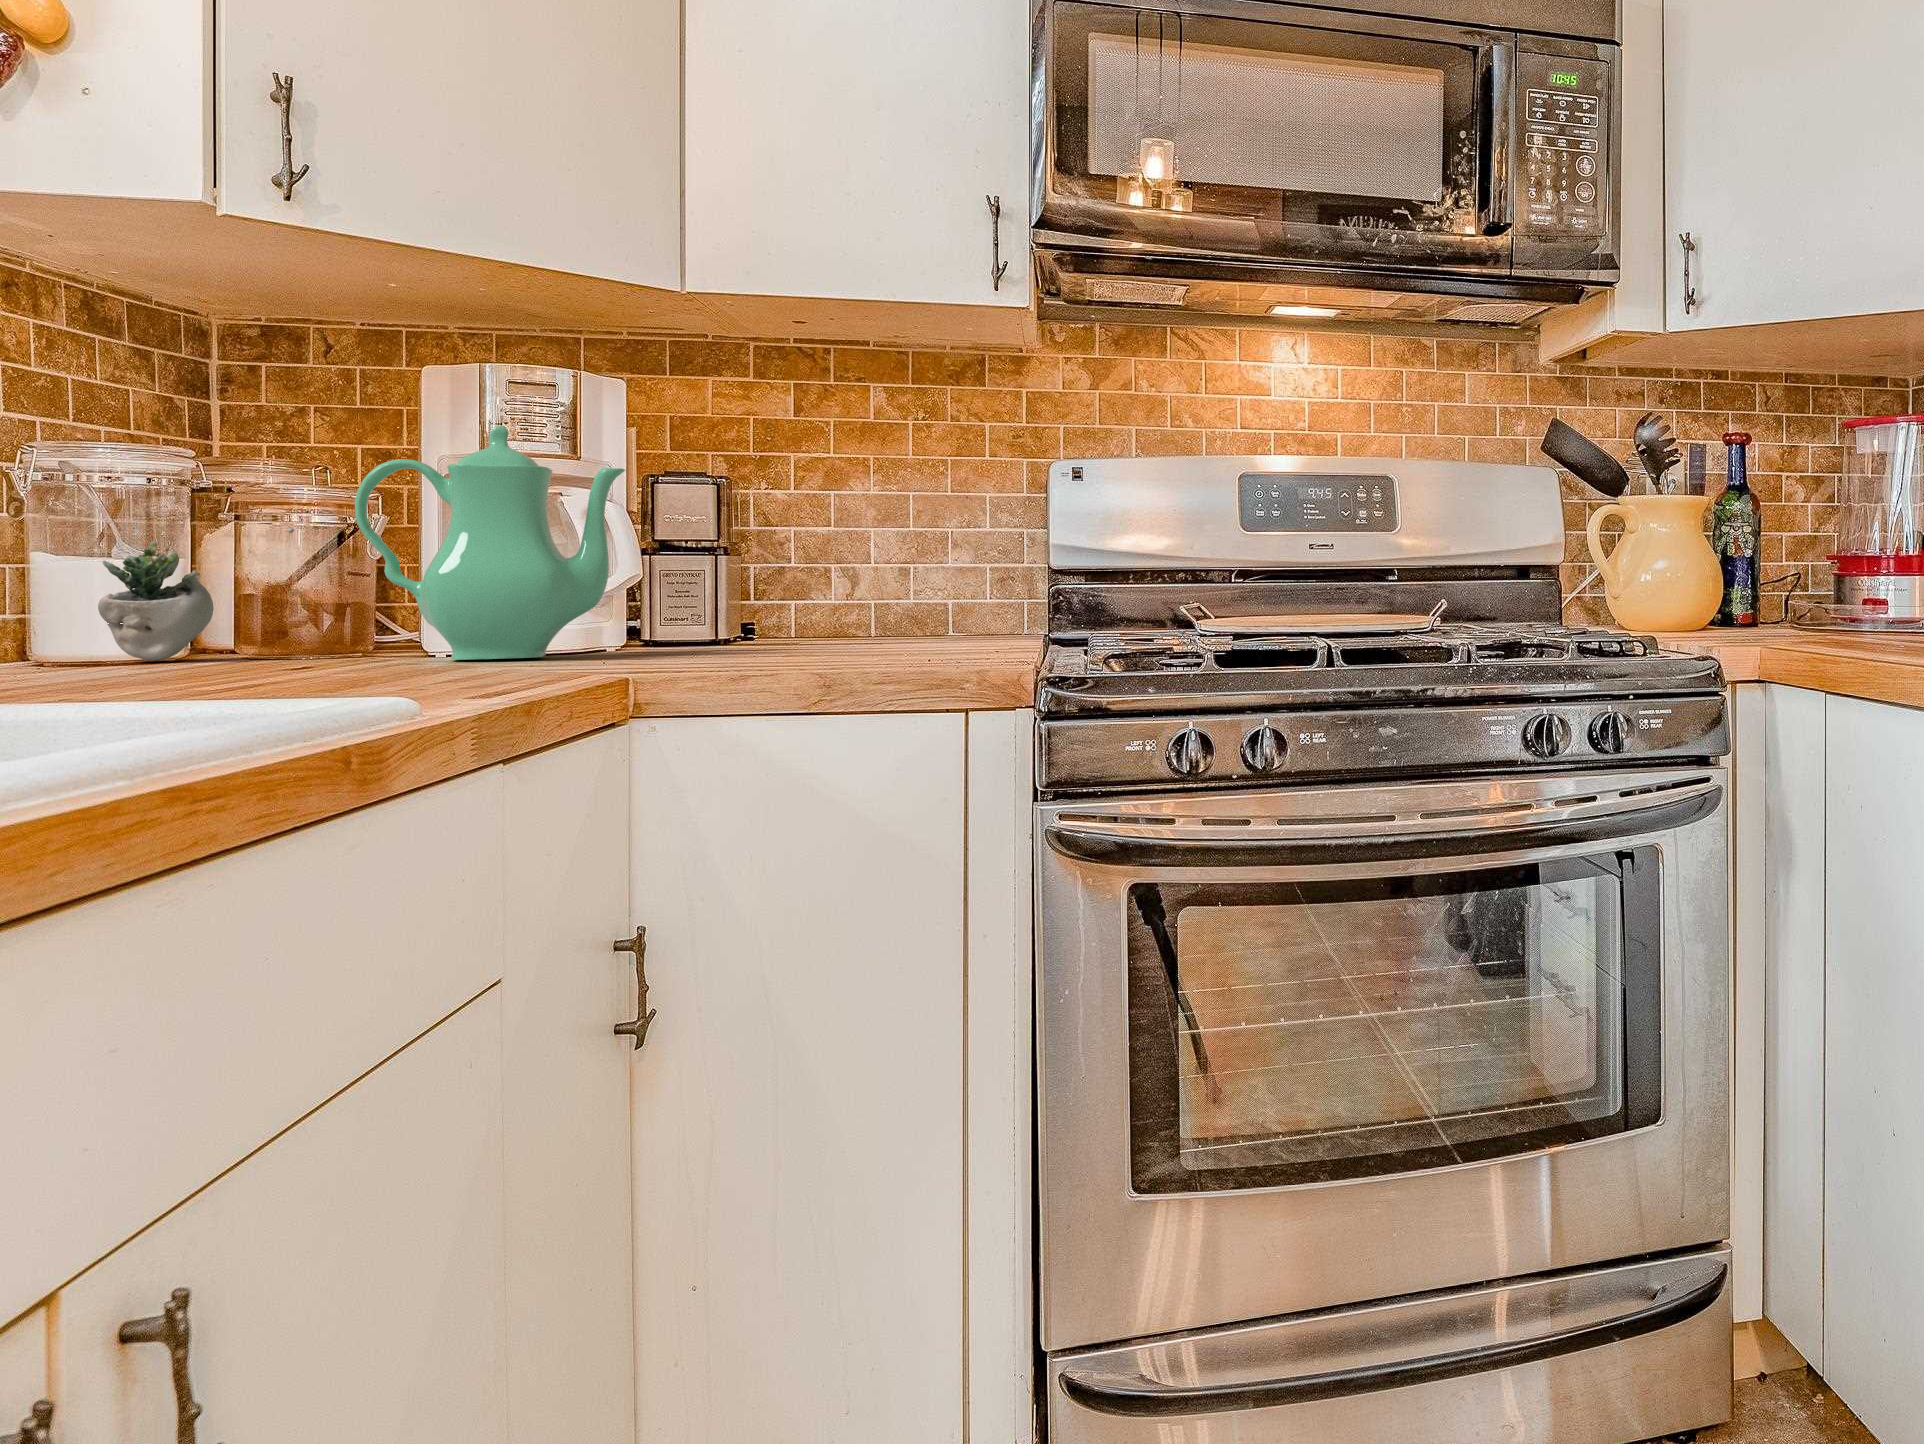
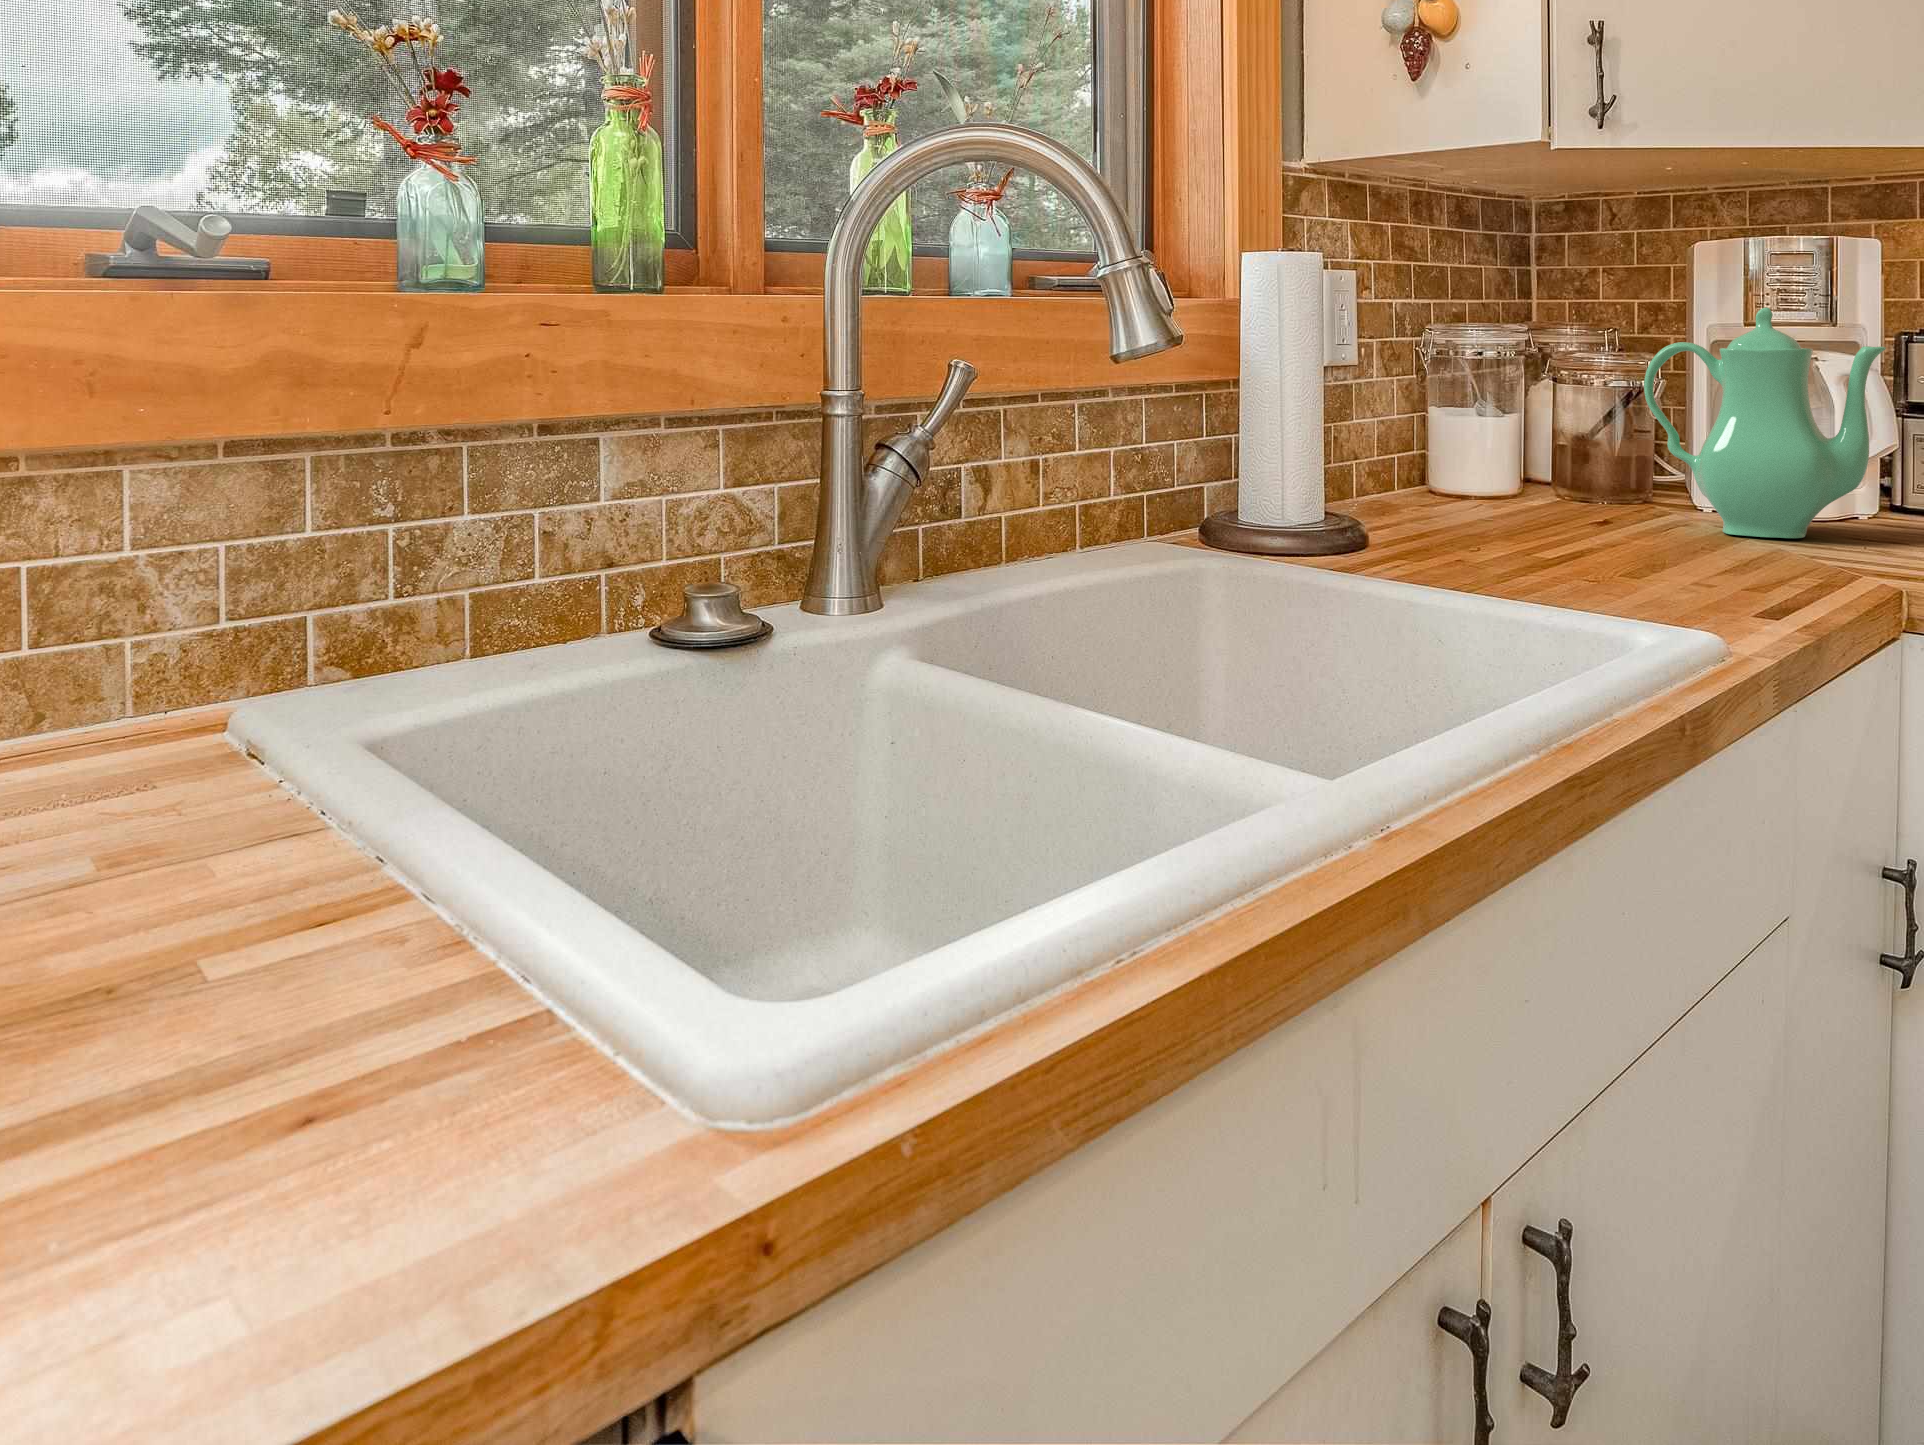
succulent plant: present [98,528,294,661] -> none [1470,404,1599,508]

